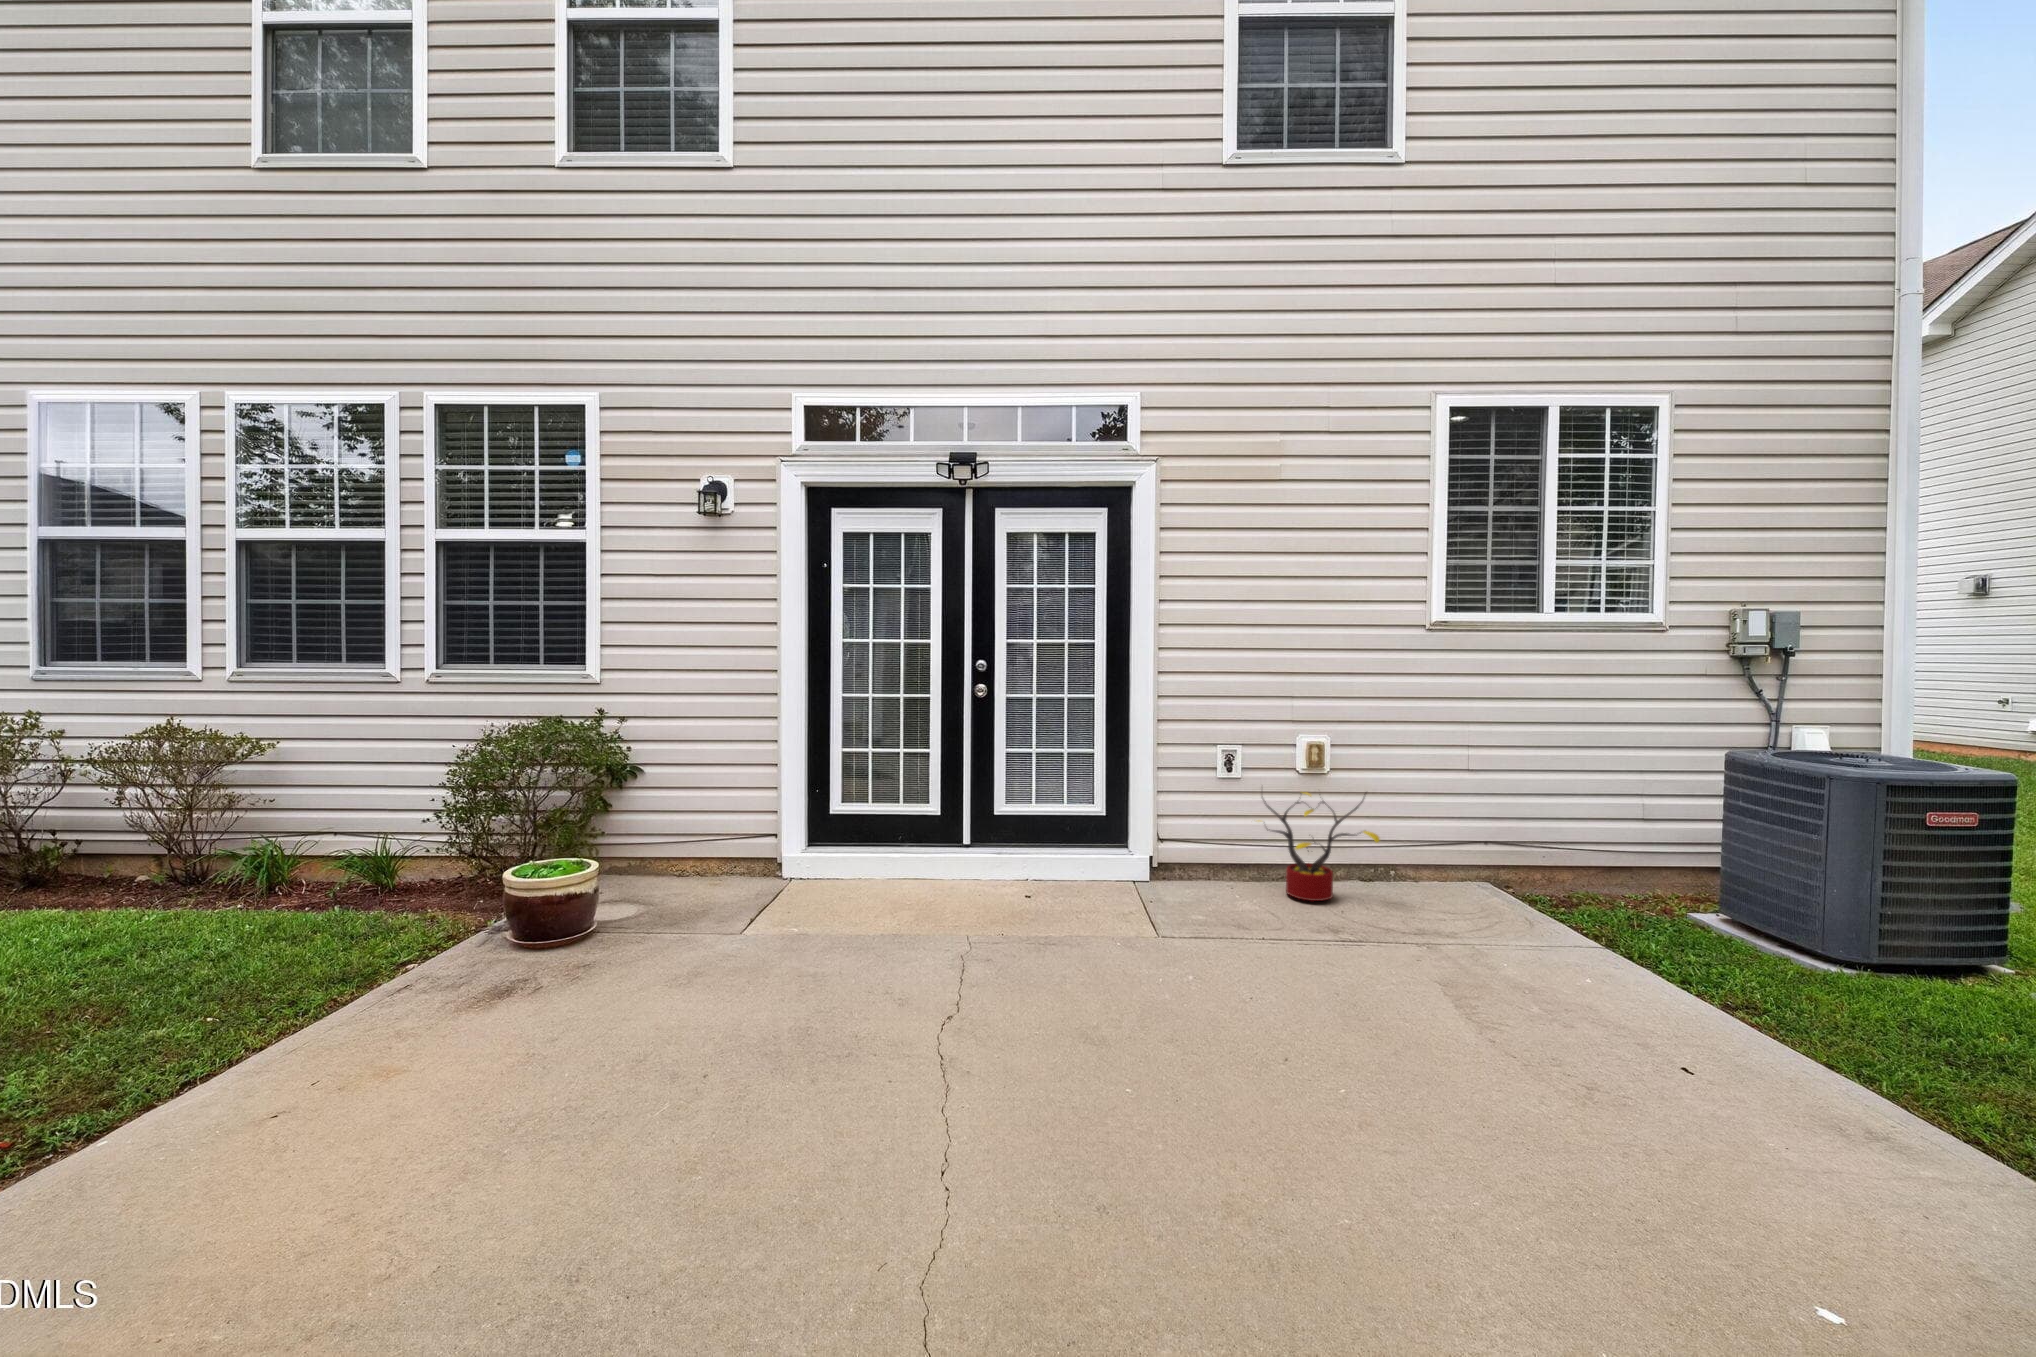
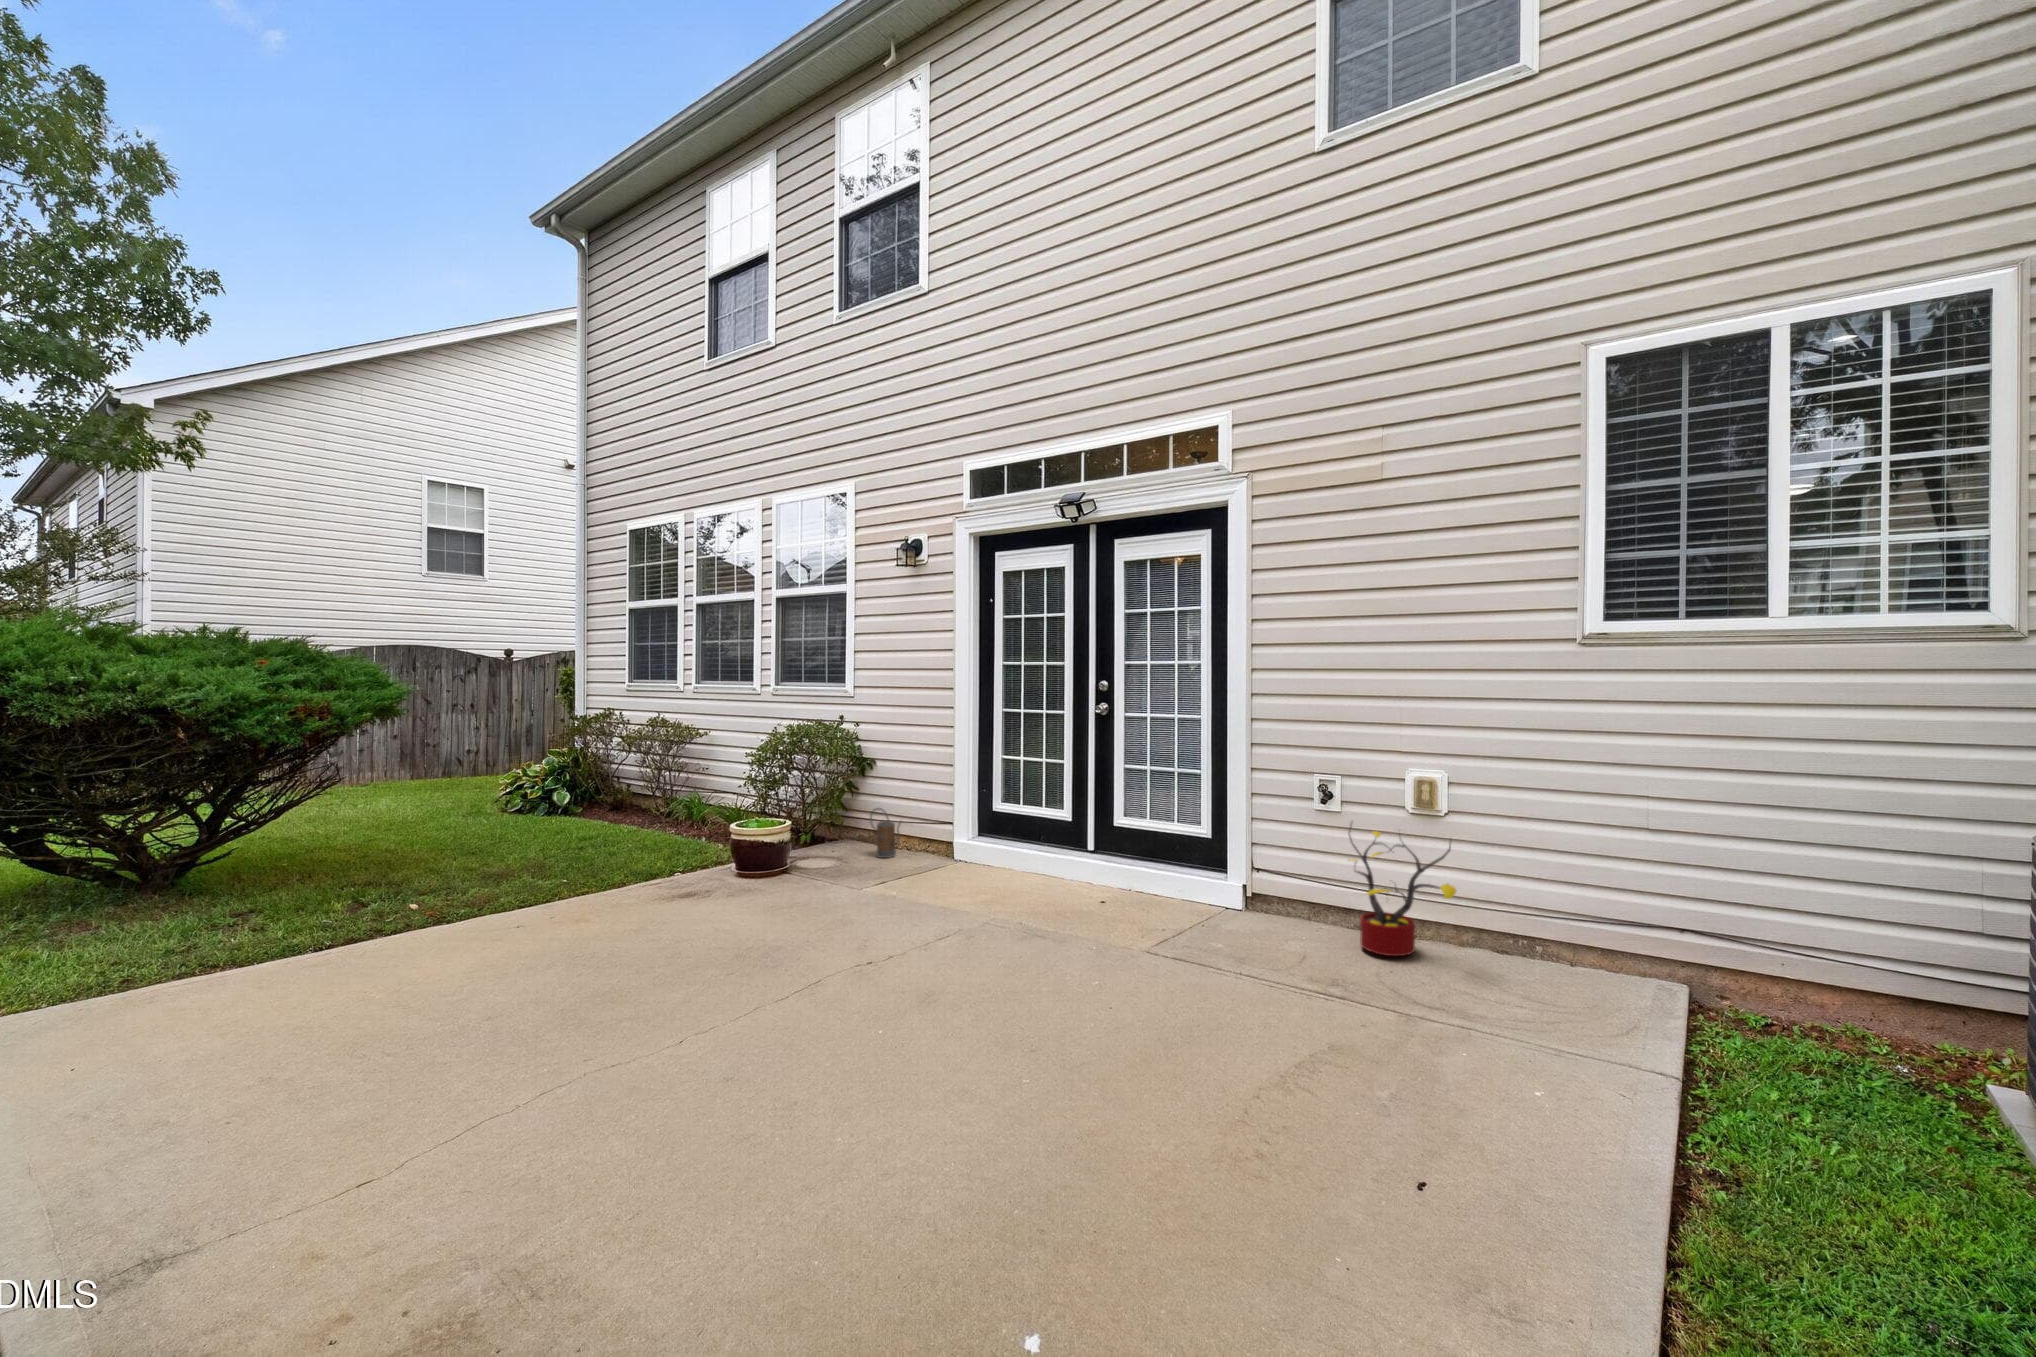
watering can: none [656,825,712,890] -> present [870,808,901,858]

